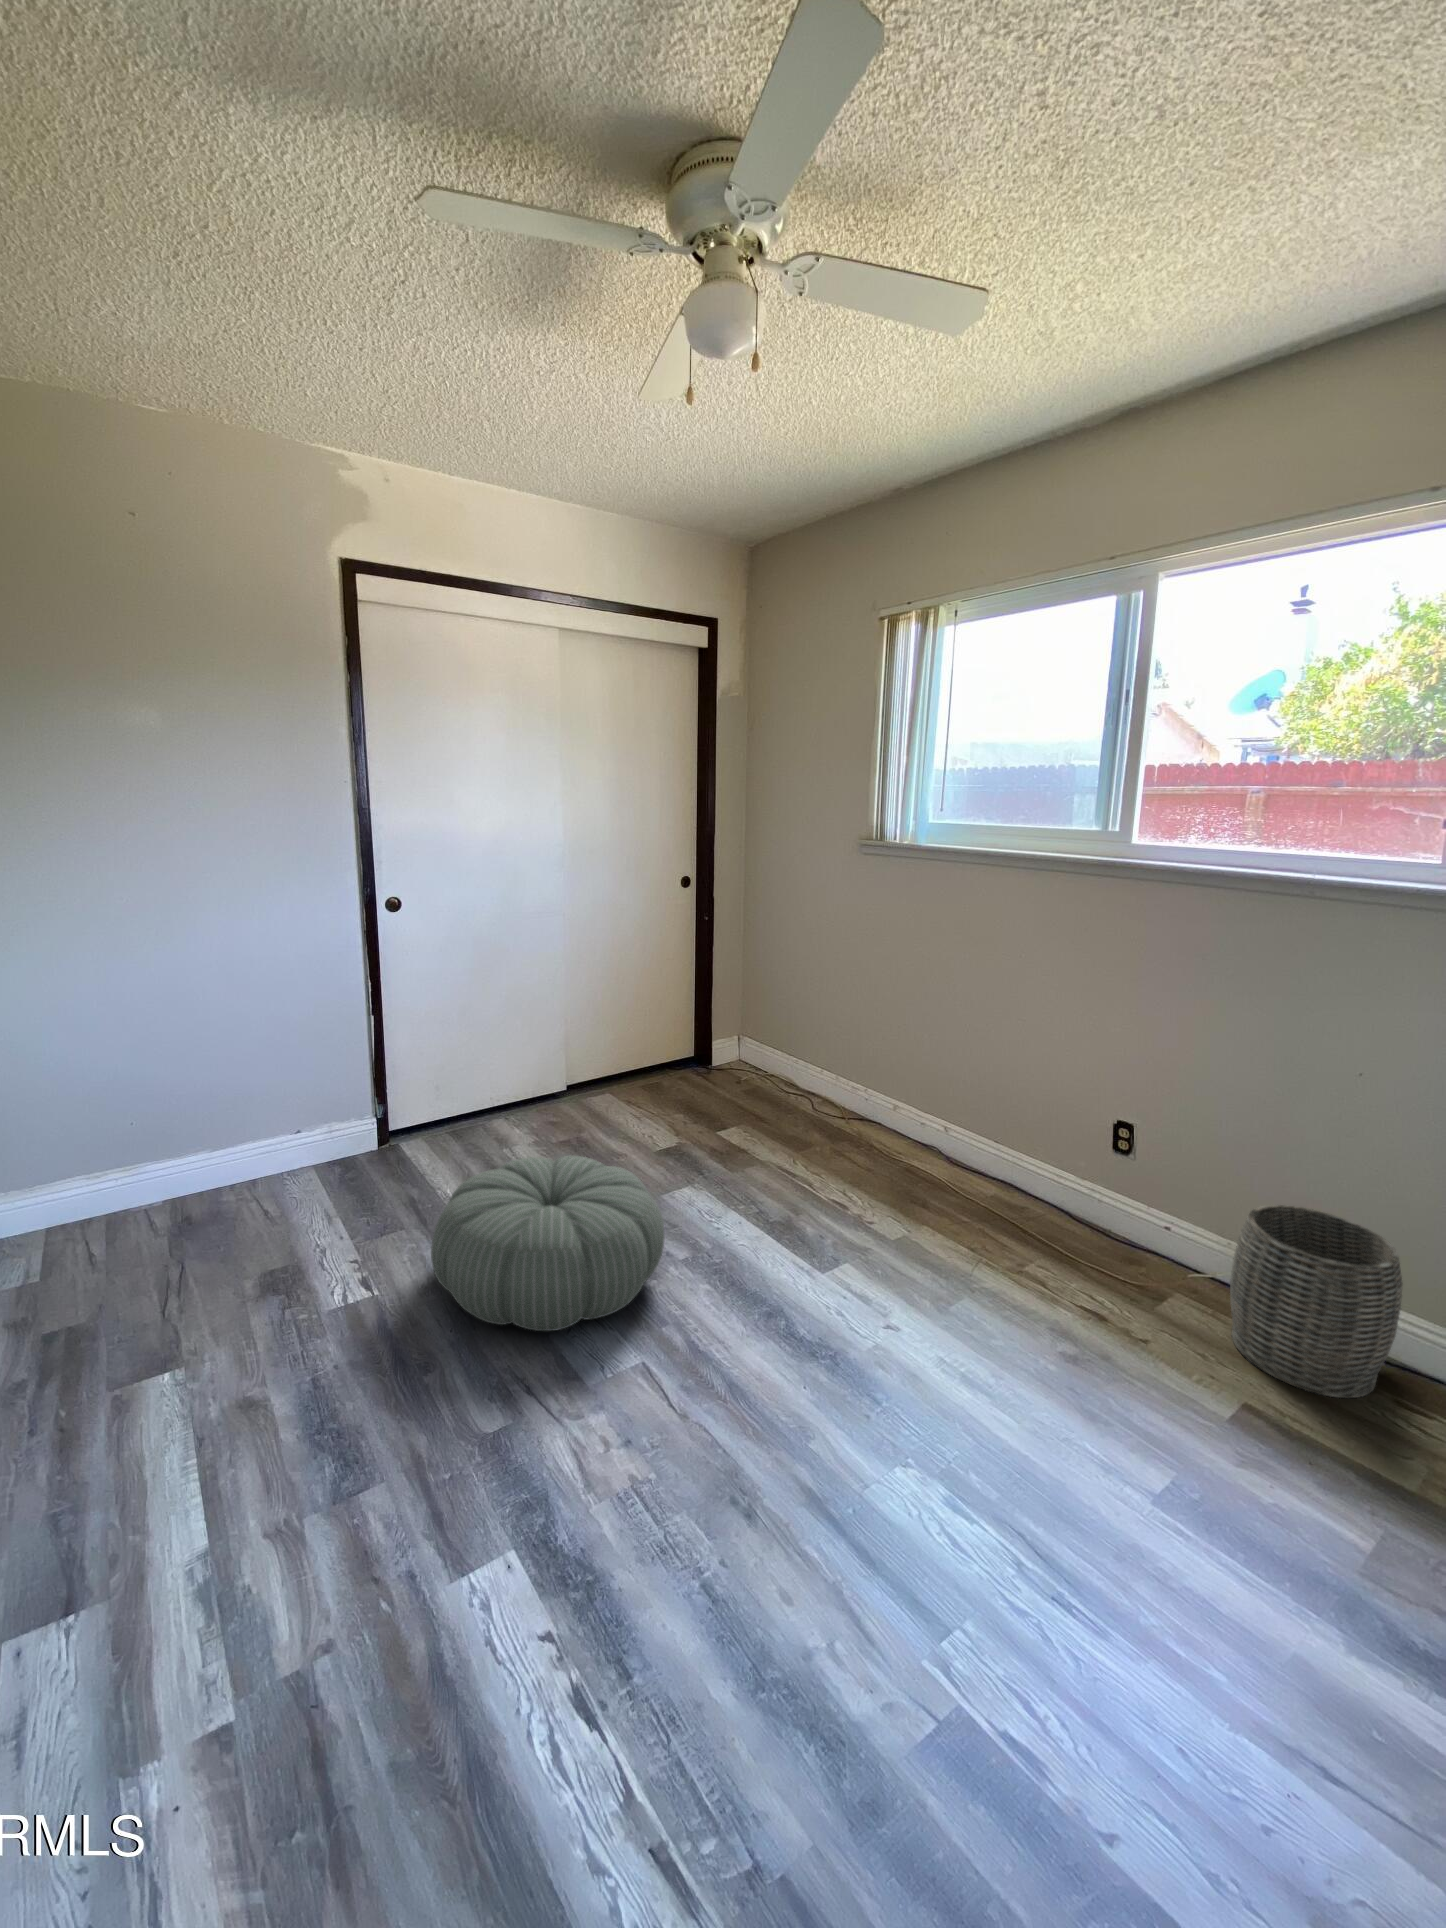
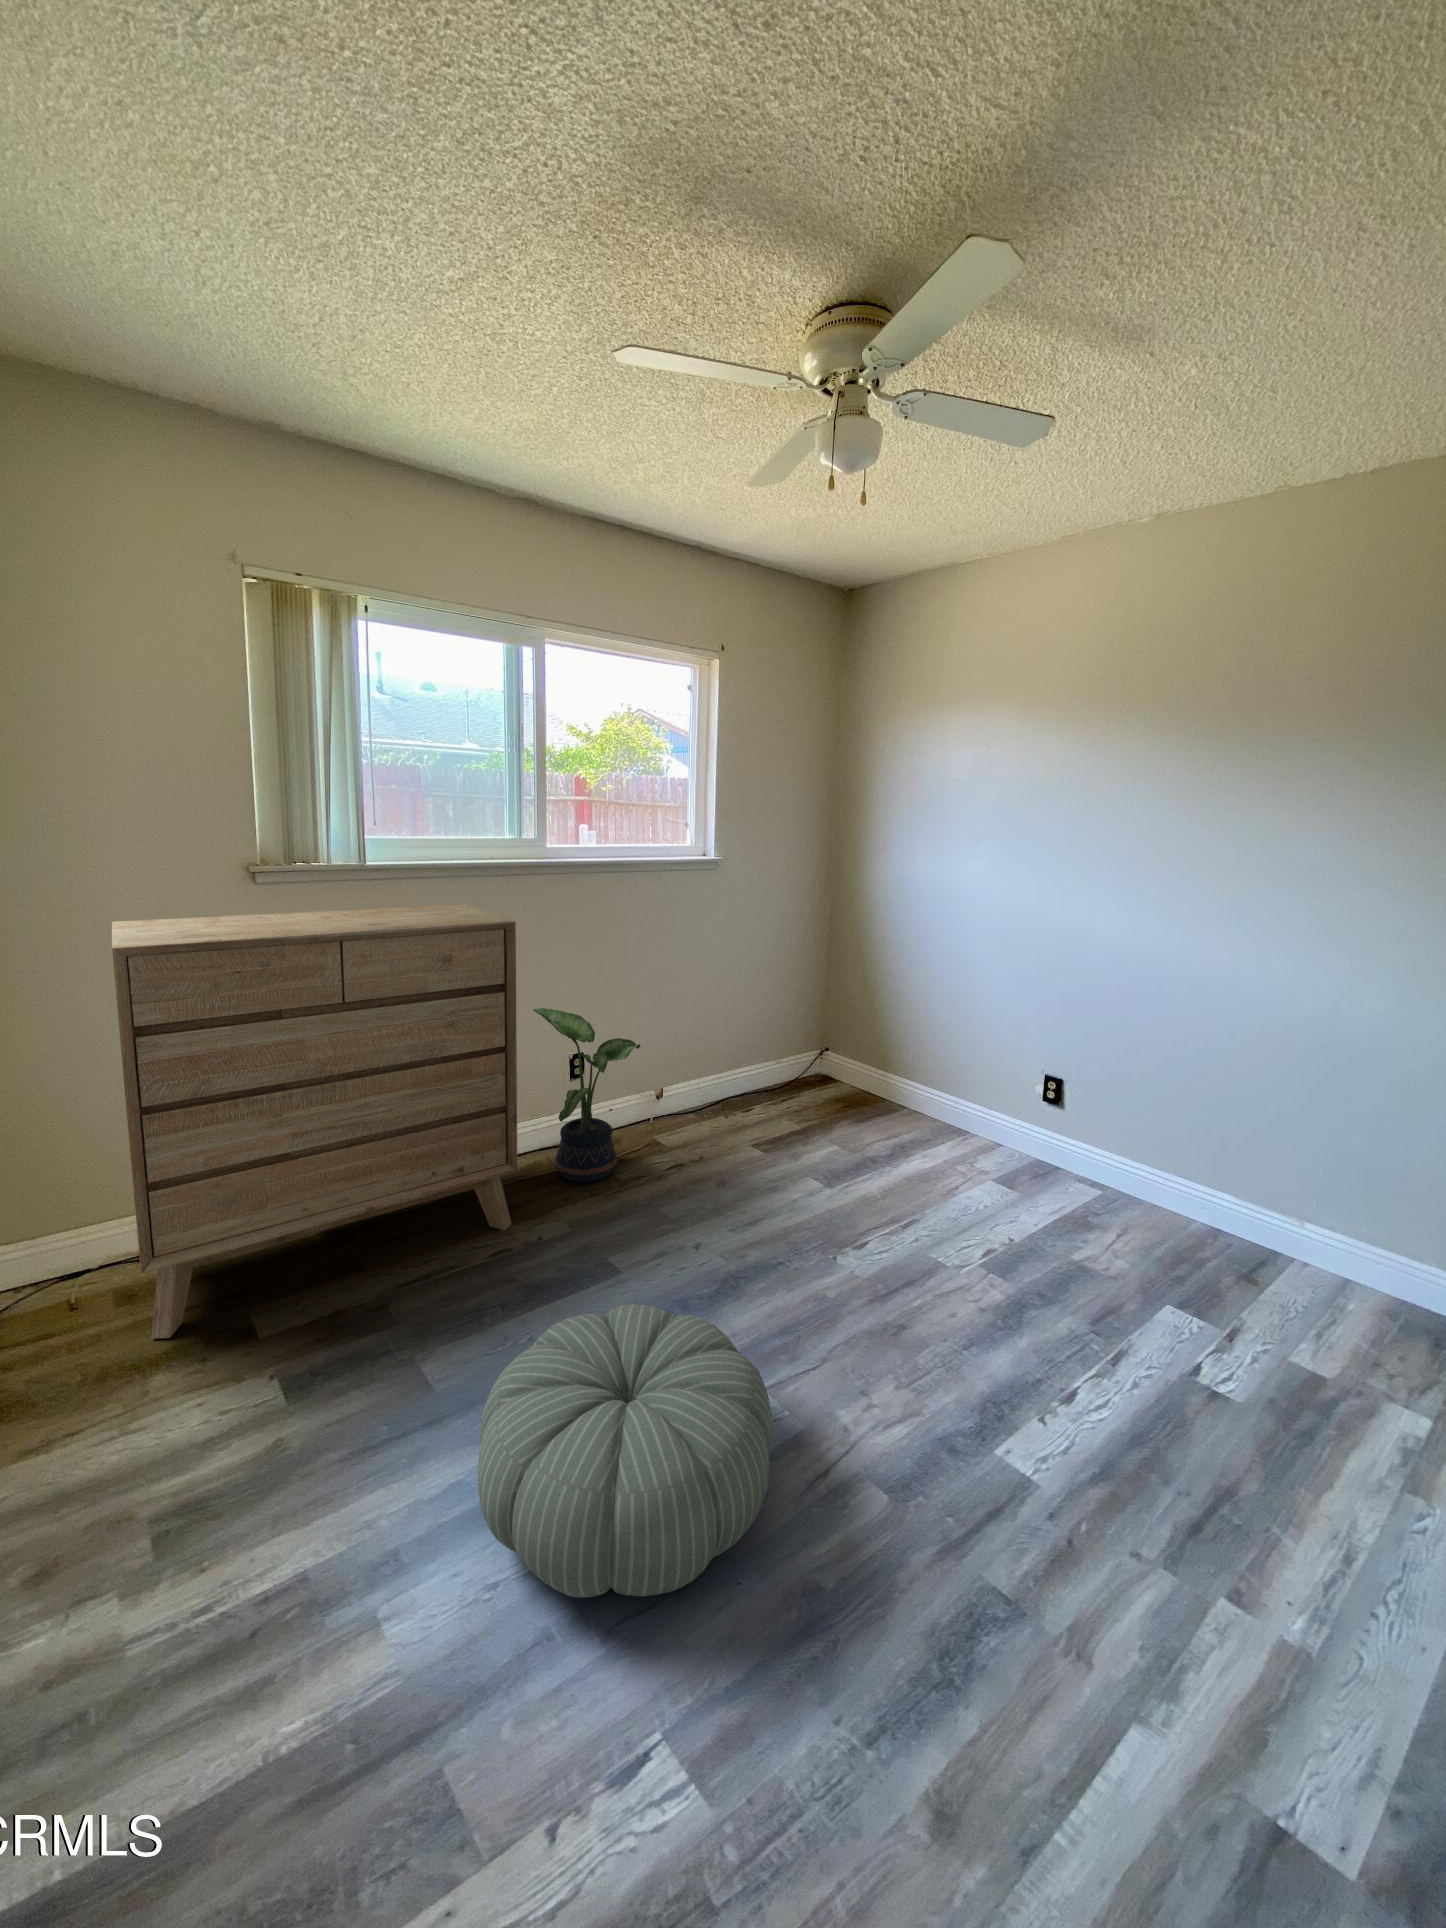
dresser: none [704,861,1000,1208] -> present [112,904,517,1338]
potted plant: none [971,1032,1142,1261] -> present [533,1008,640,1182]
woven basket: present [1230,1205,1403,1398] -> none [675,1044,747,1136]

